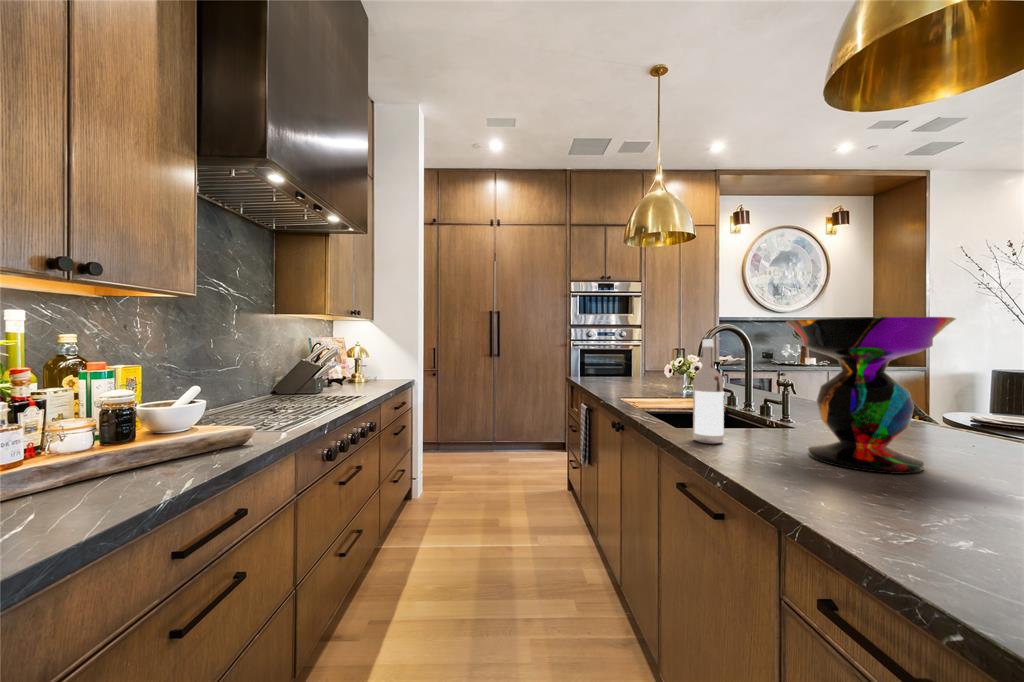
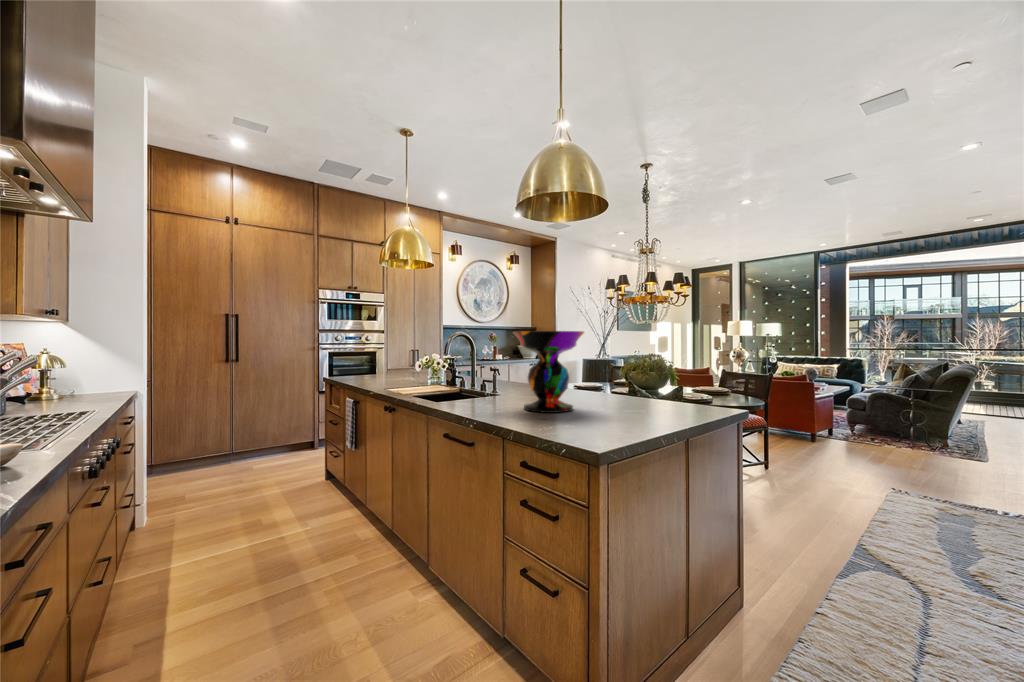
wine bottle: present [693,339,724,444] -> none [460,343,479,410]

